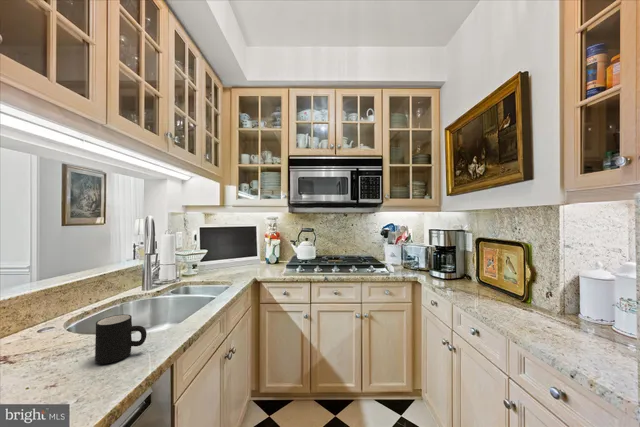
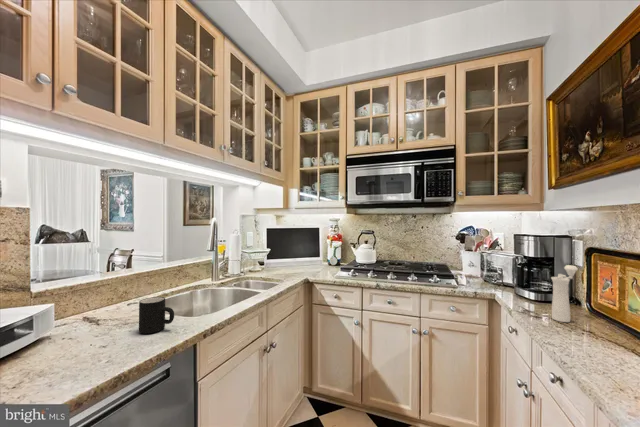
pepper mill: none [462,251,475,293] -> present [551,265,578,322]

